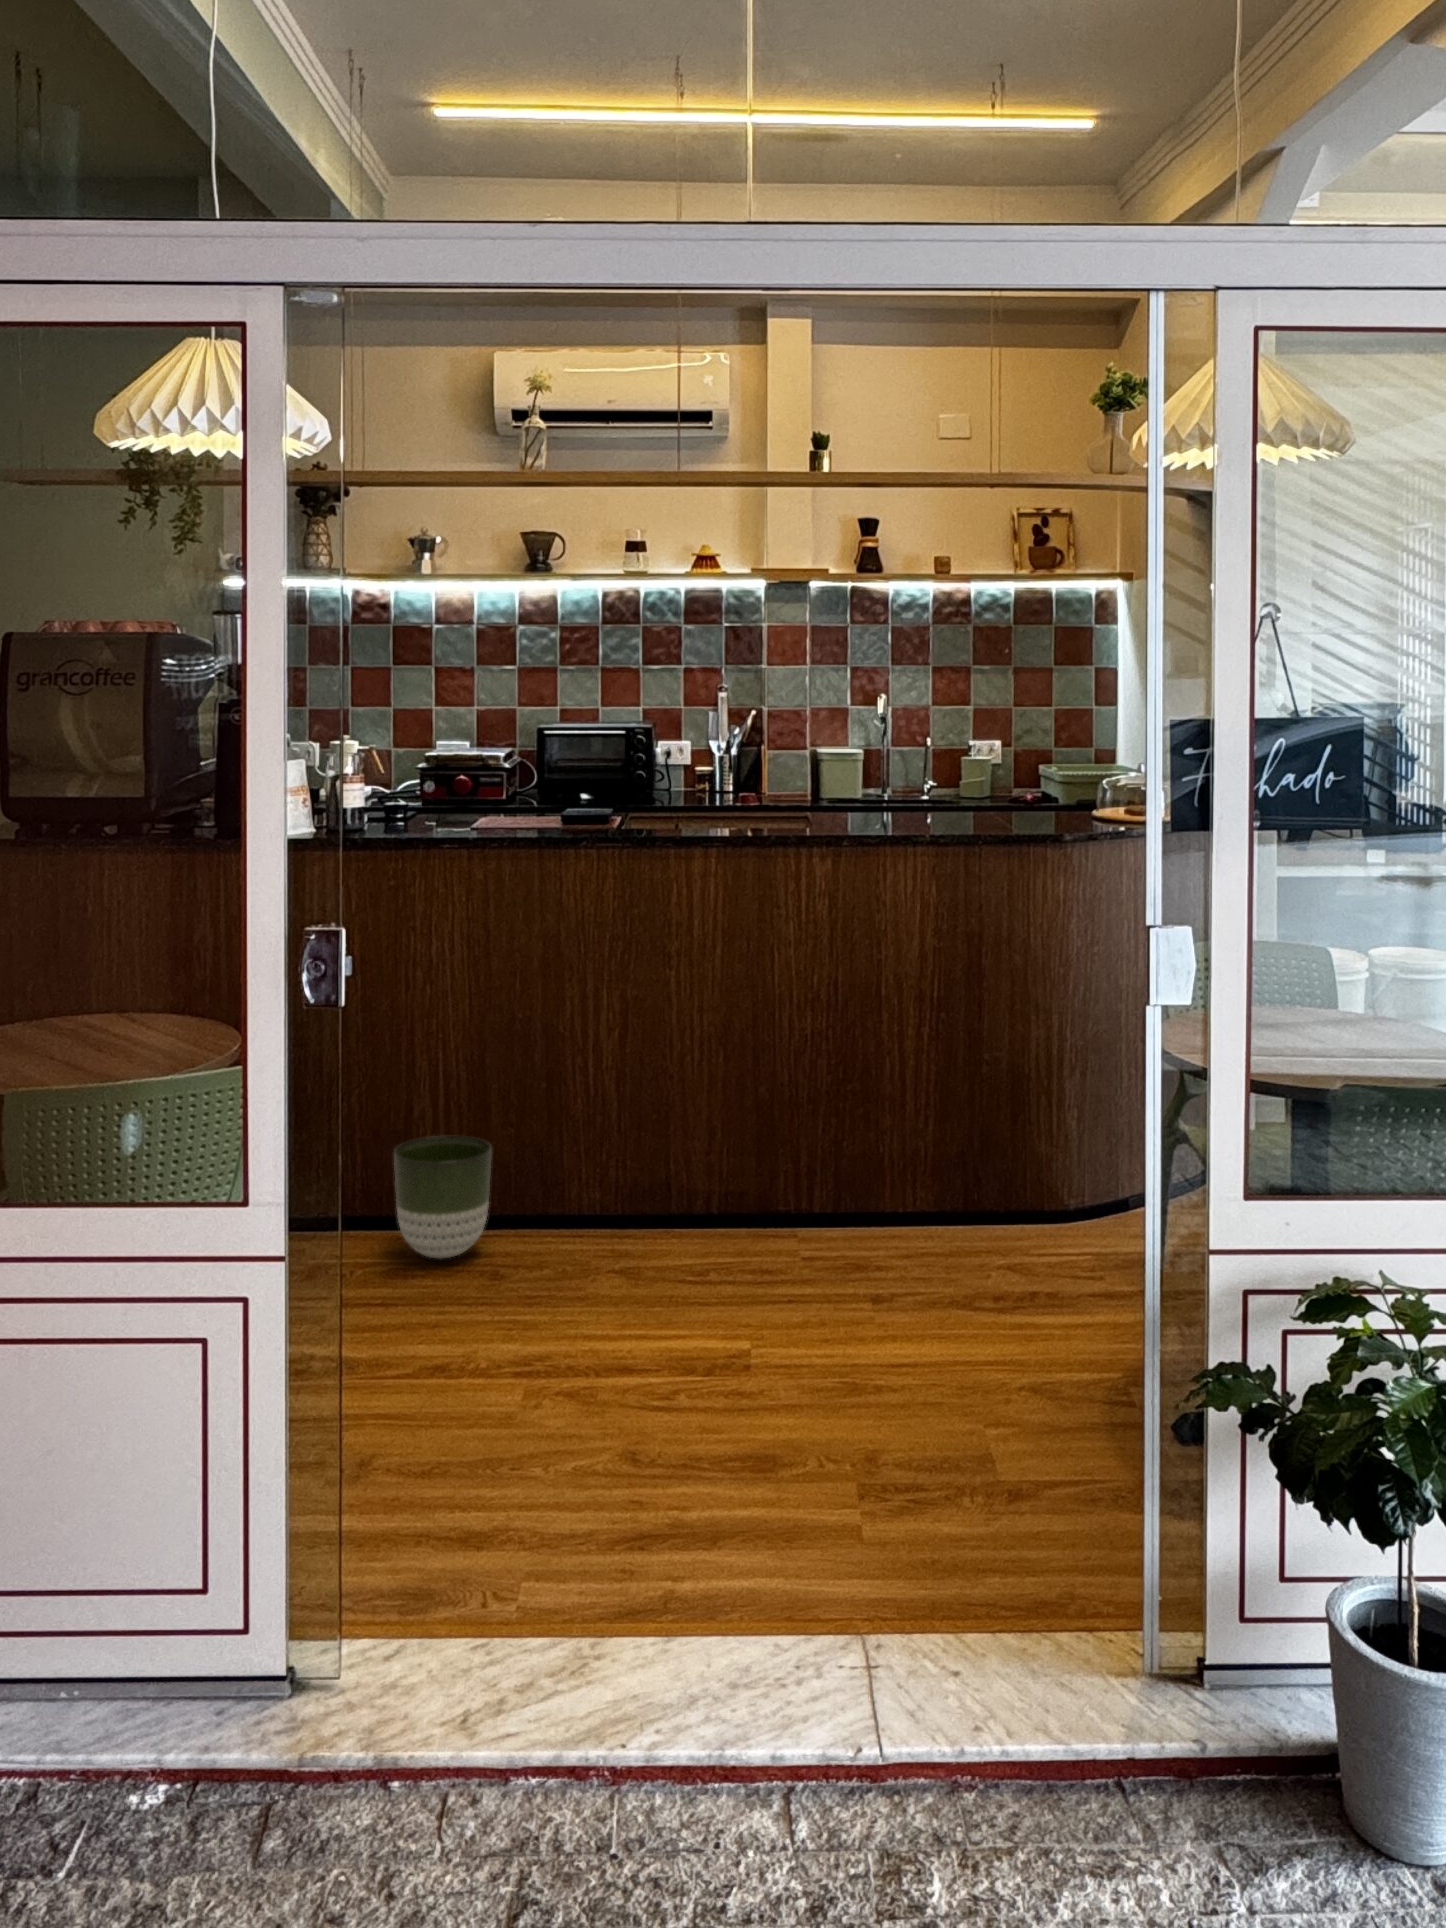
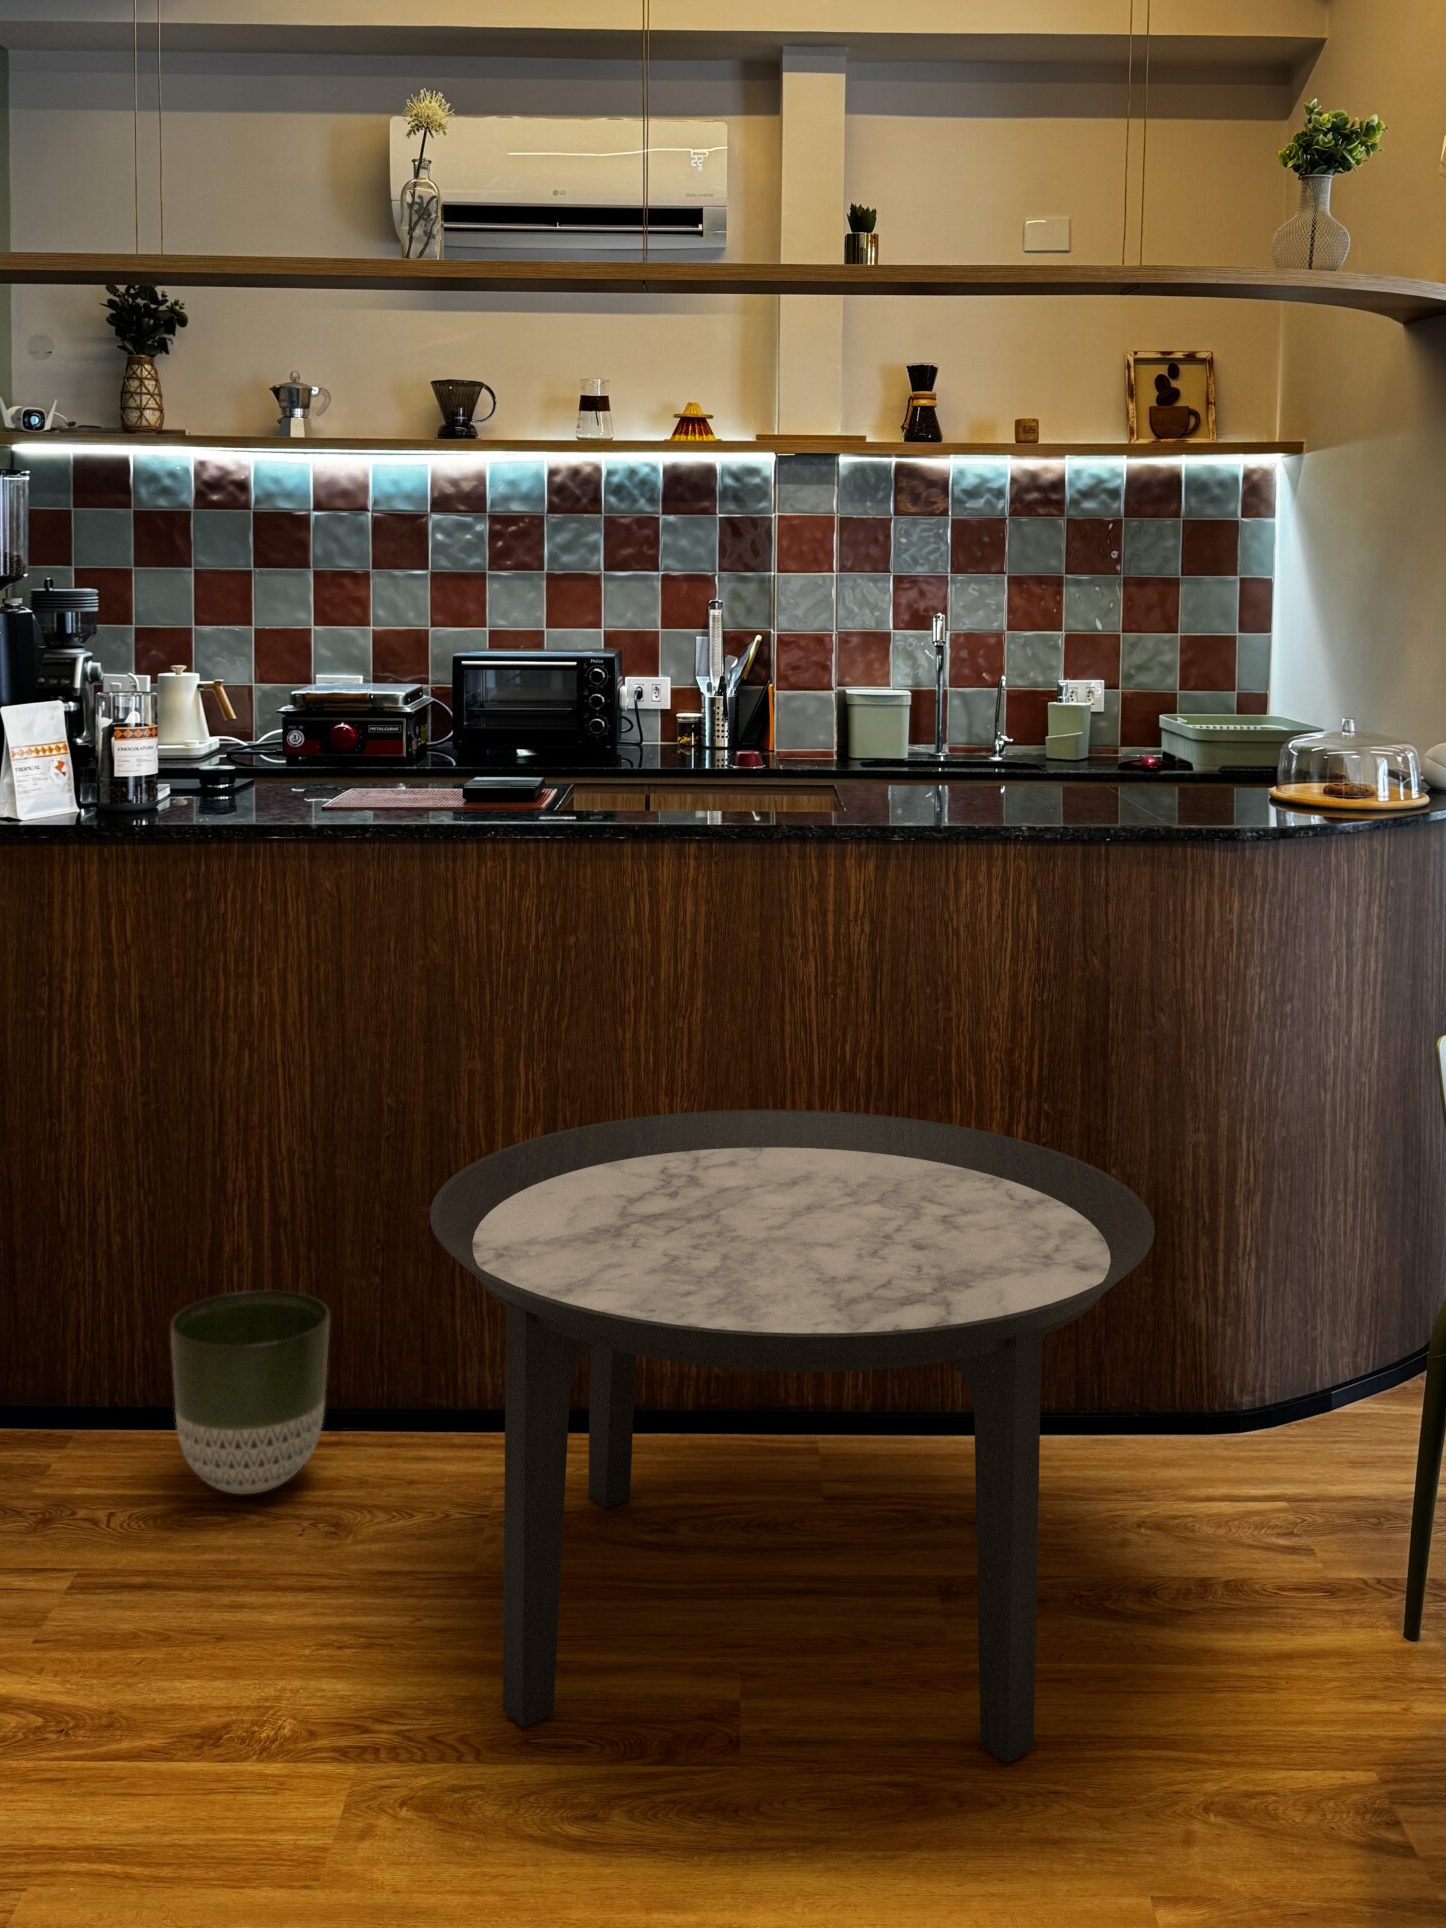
round table: none [565,1018,993,1371] -> present [430,1110,1155,1763]

